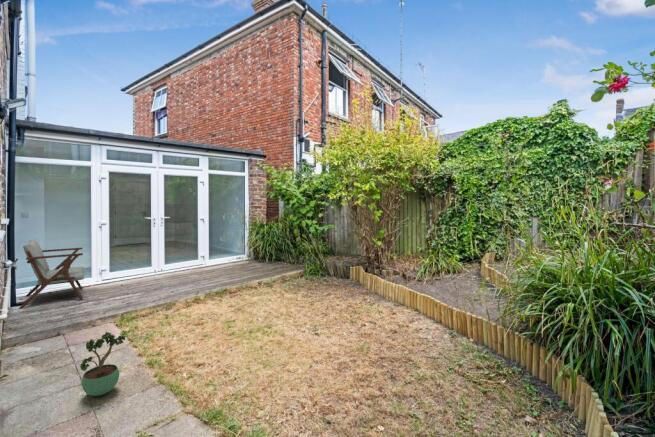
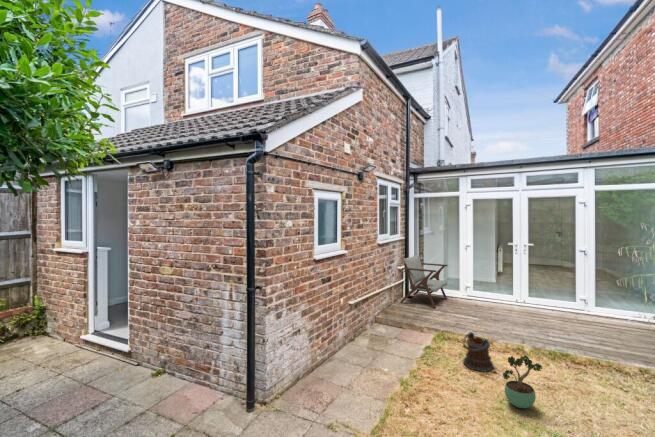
bucket: none [171,297,200,330] -> present [463,332,494,371]
potted plant: present [80,332,125,396] -> present [503,355,542,408]

